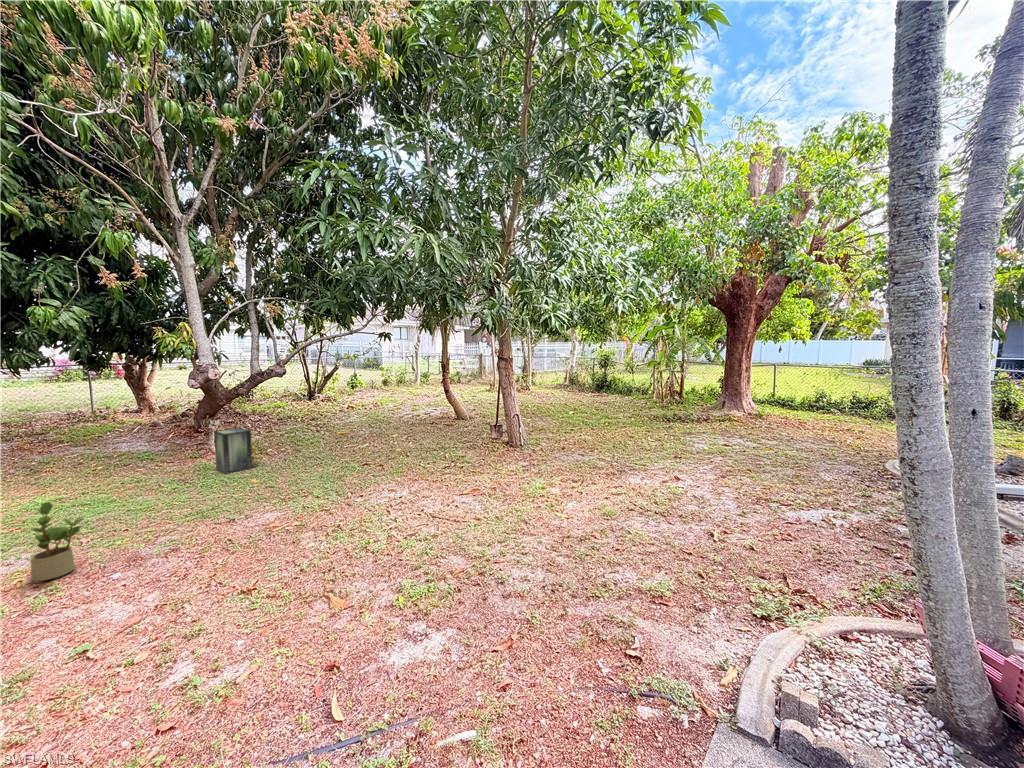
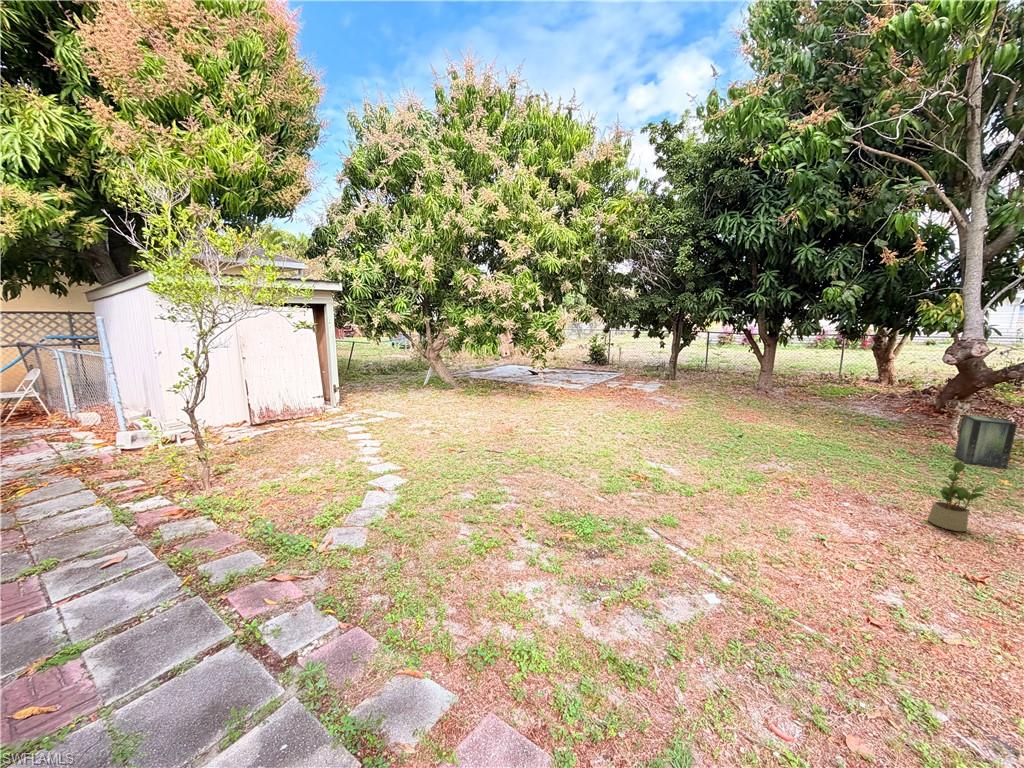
potted plant: present [31,502,82,581] -> present [928,462,987,531]

